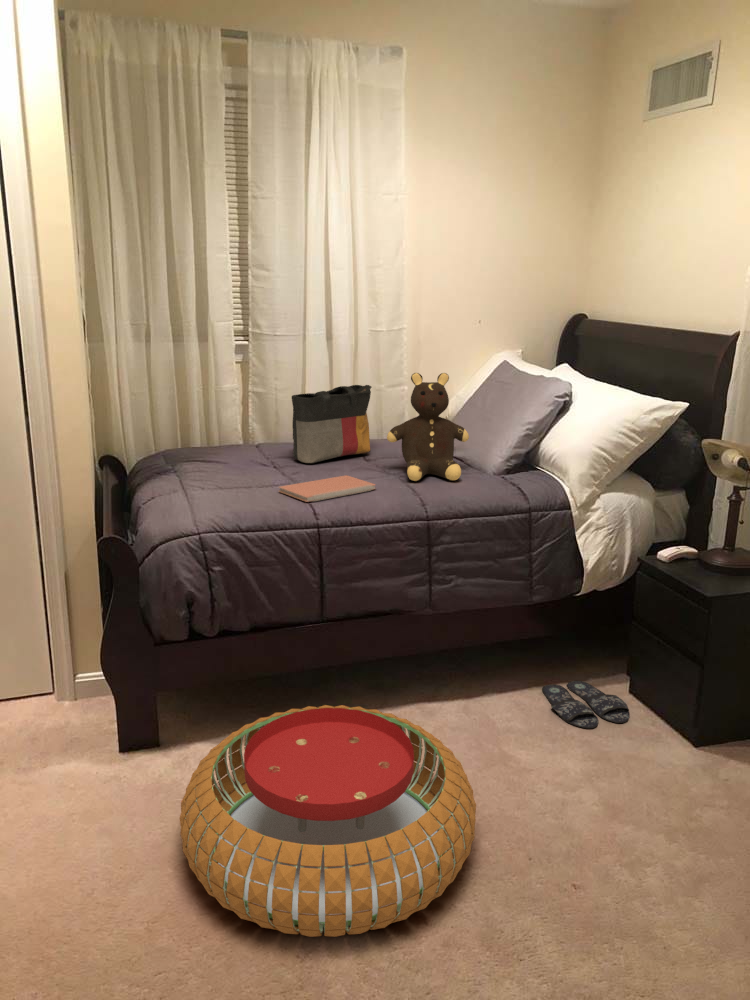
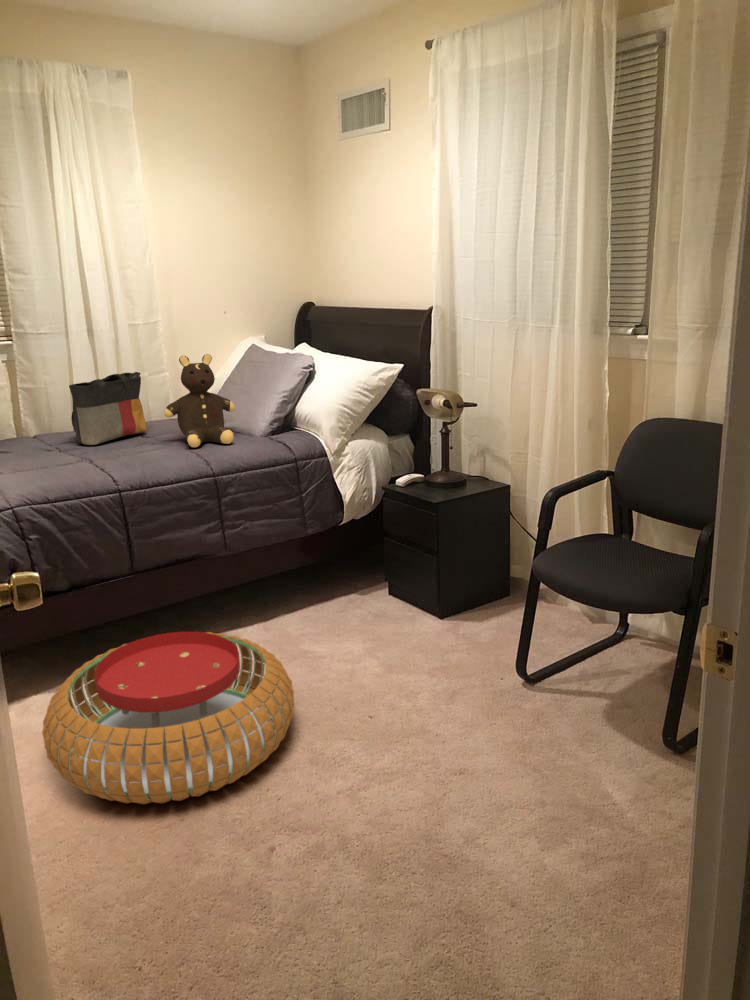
notebook: present [279,475,375,502] -> none [75,449,163,472]
slippers: present [542,680,630,728] -> none [323,594,392,624]

